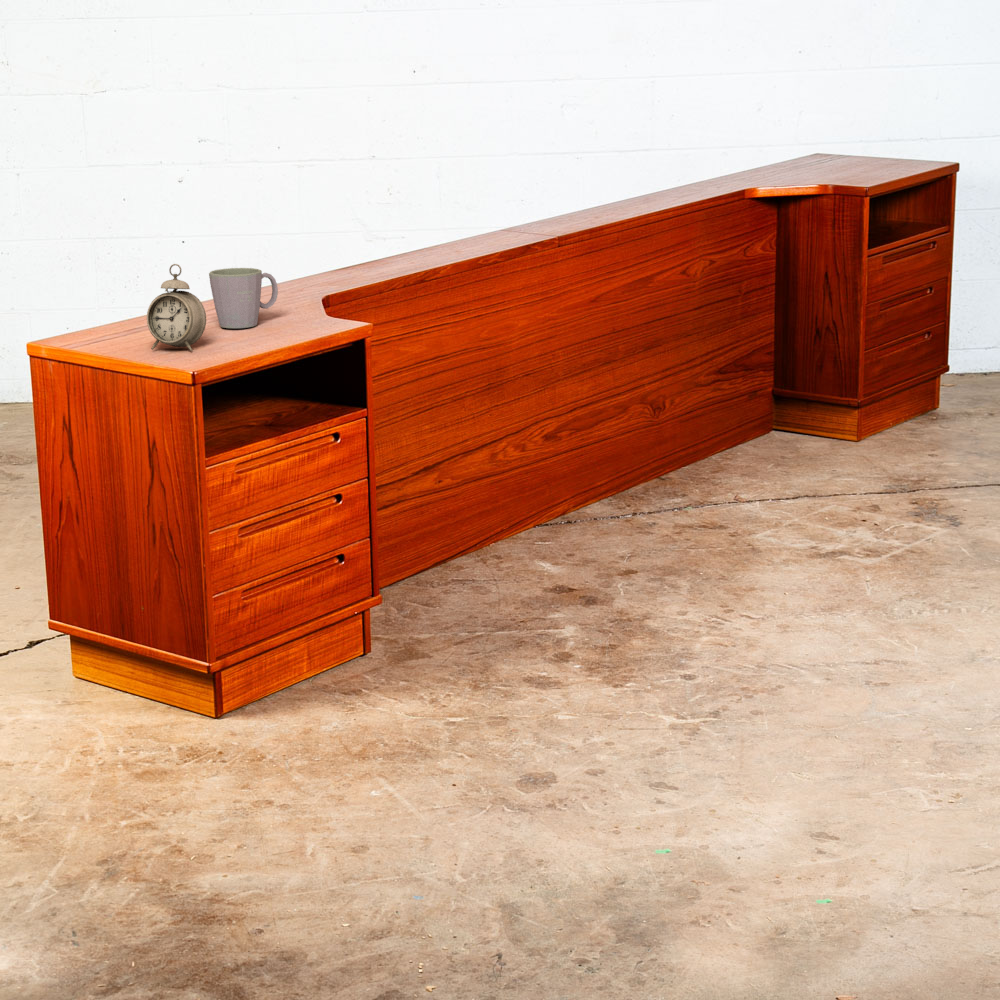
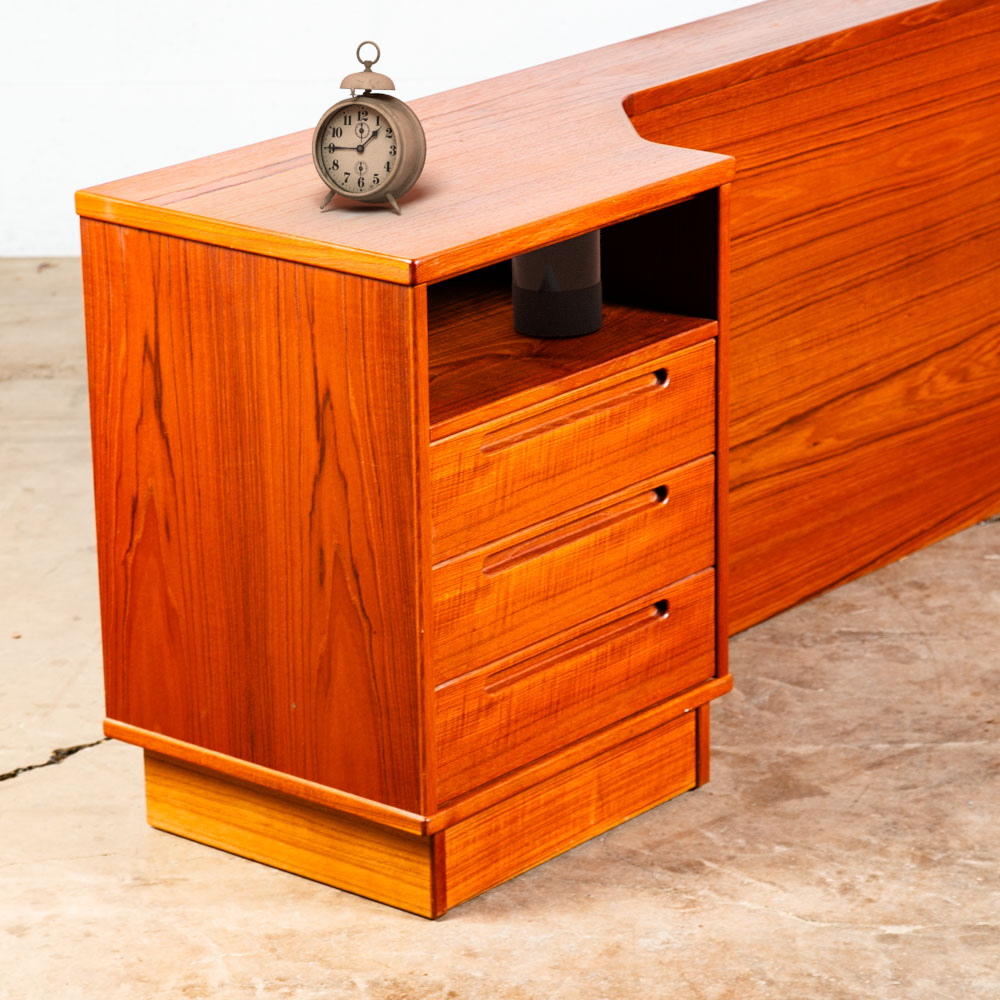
mug: present [209,268,278,328] -> none [422,45,551,164]
candle: none [257,332,308,418] -> present [512,230,602,337]

